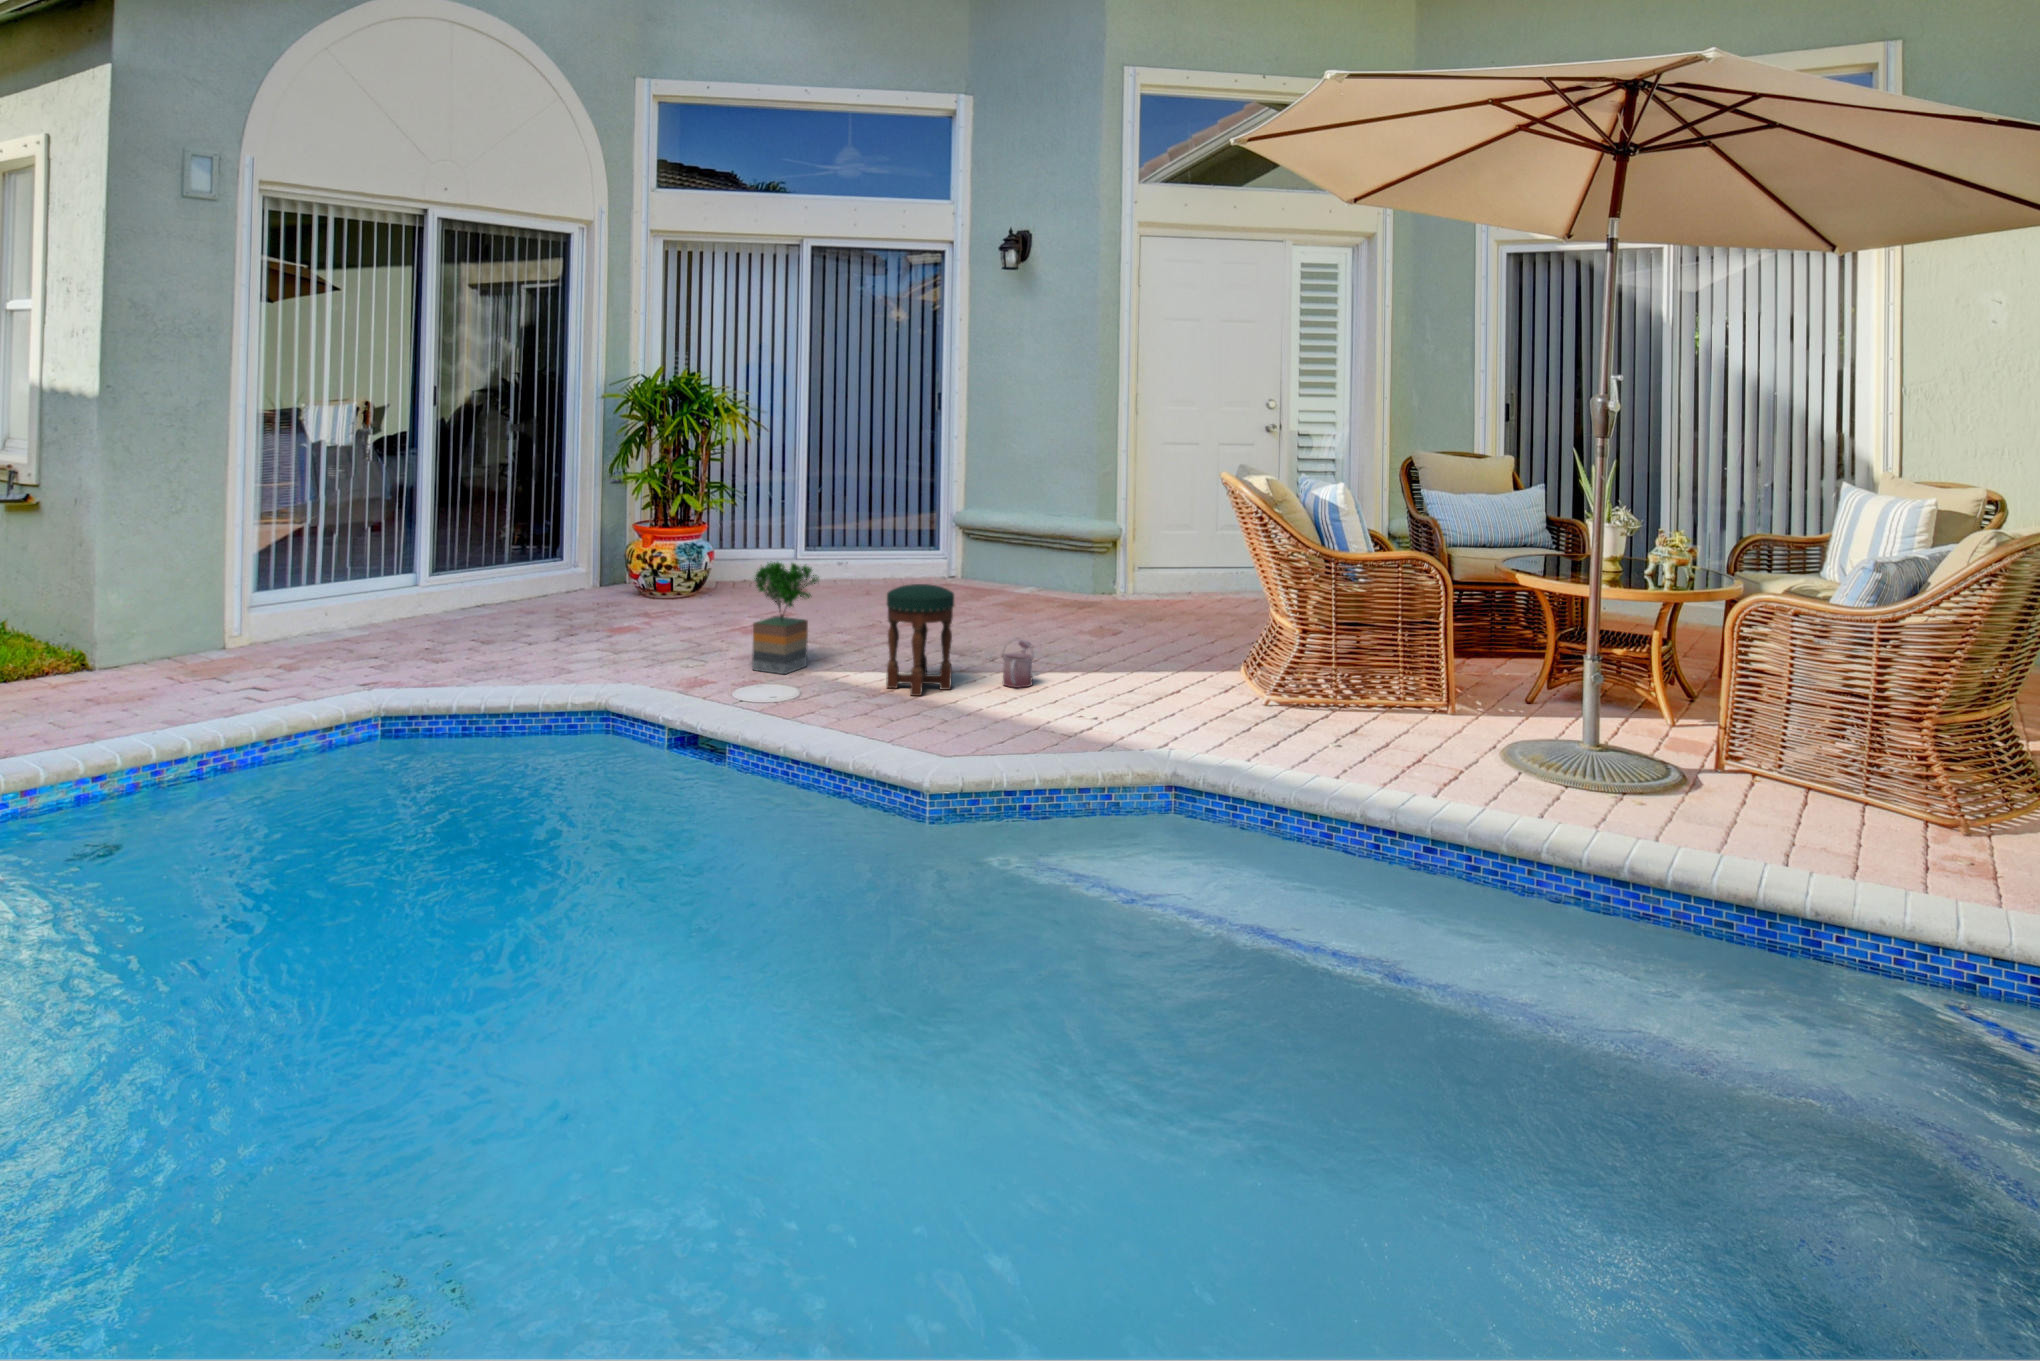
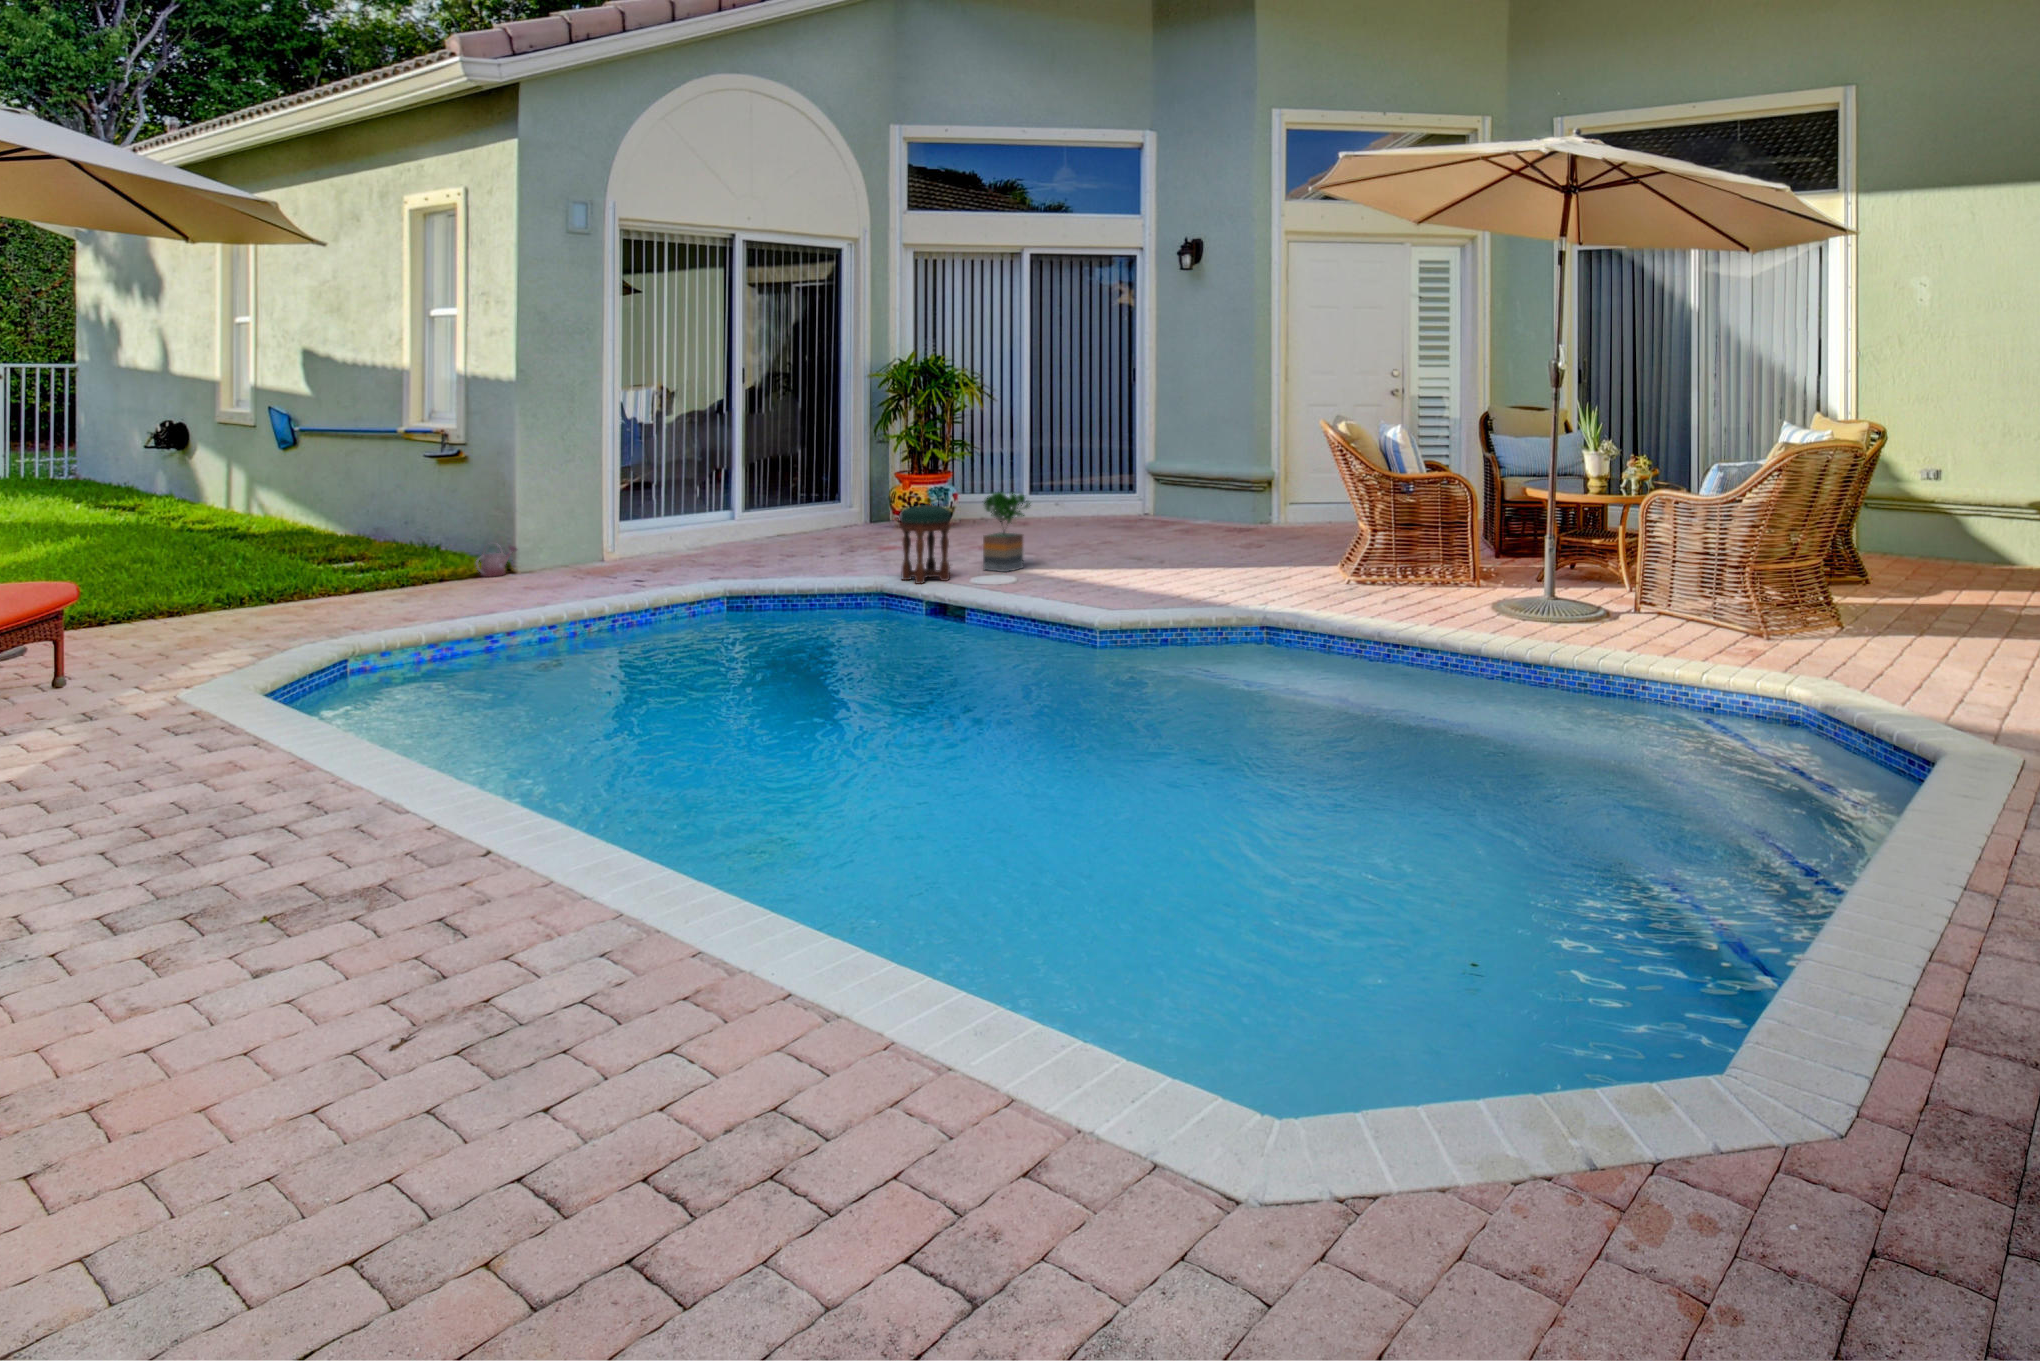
stool: present [886,584,954,696] -> present [900,505,951,584]
watering can: present [1002,639,1034,688] -> present [476,544,517,577]

